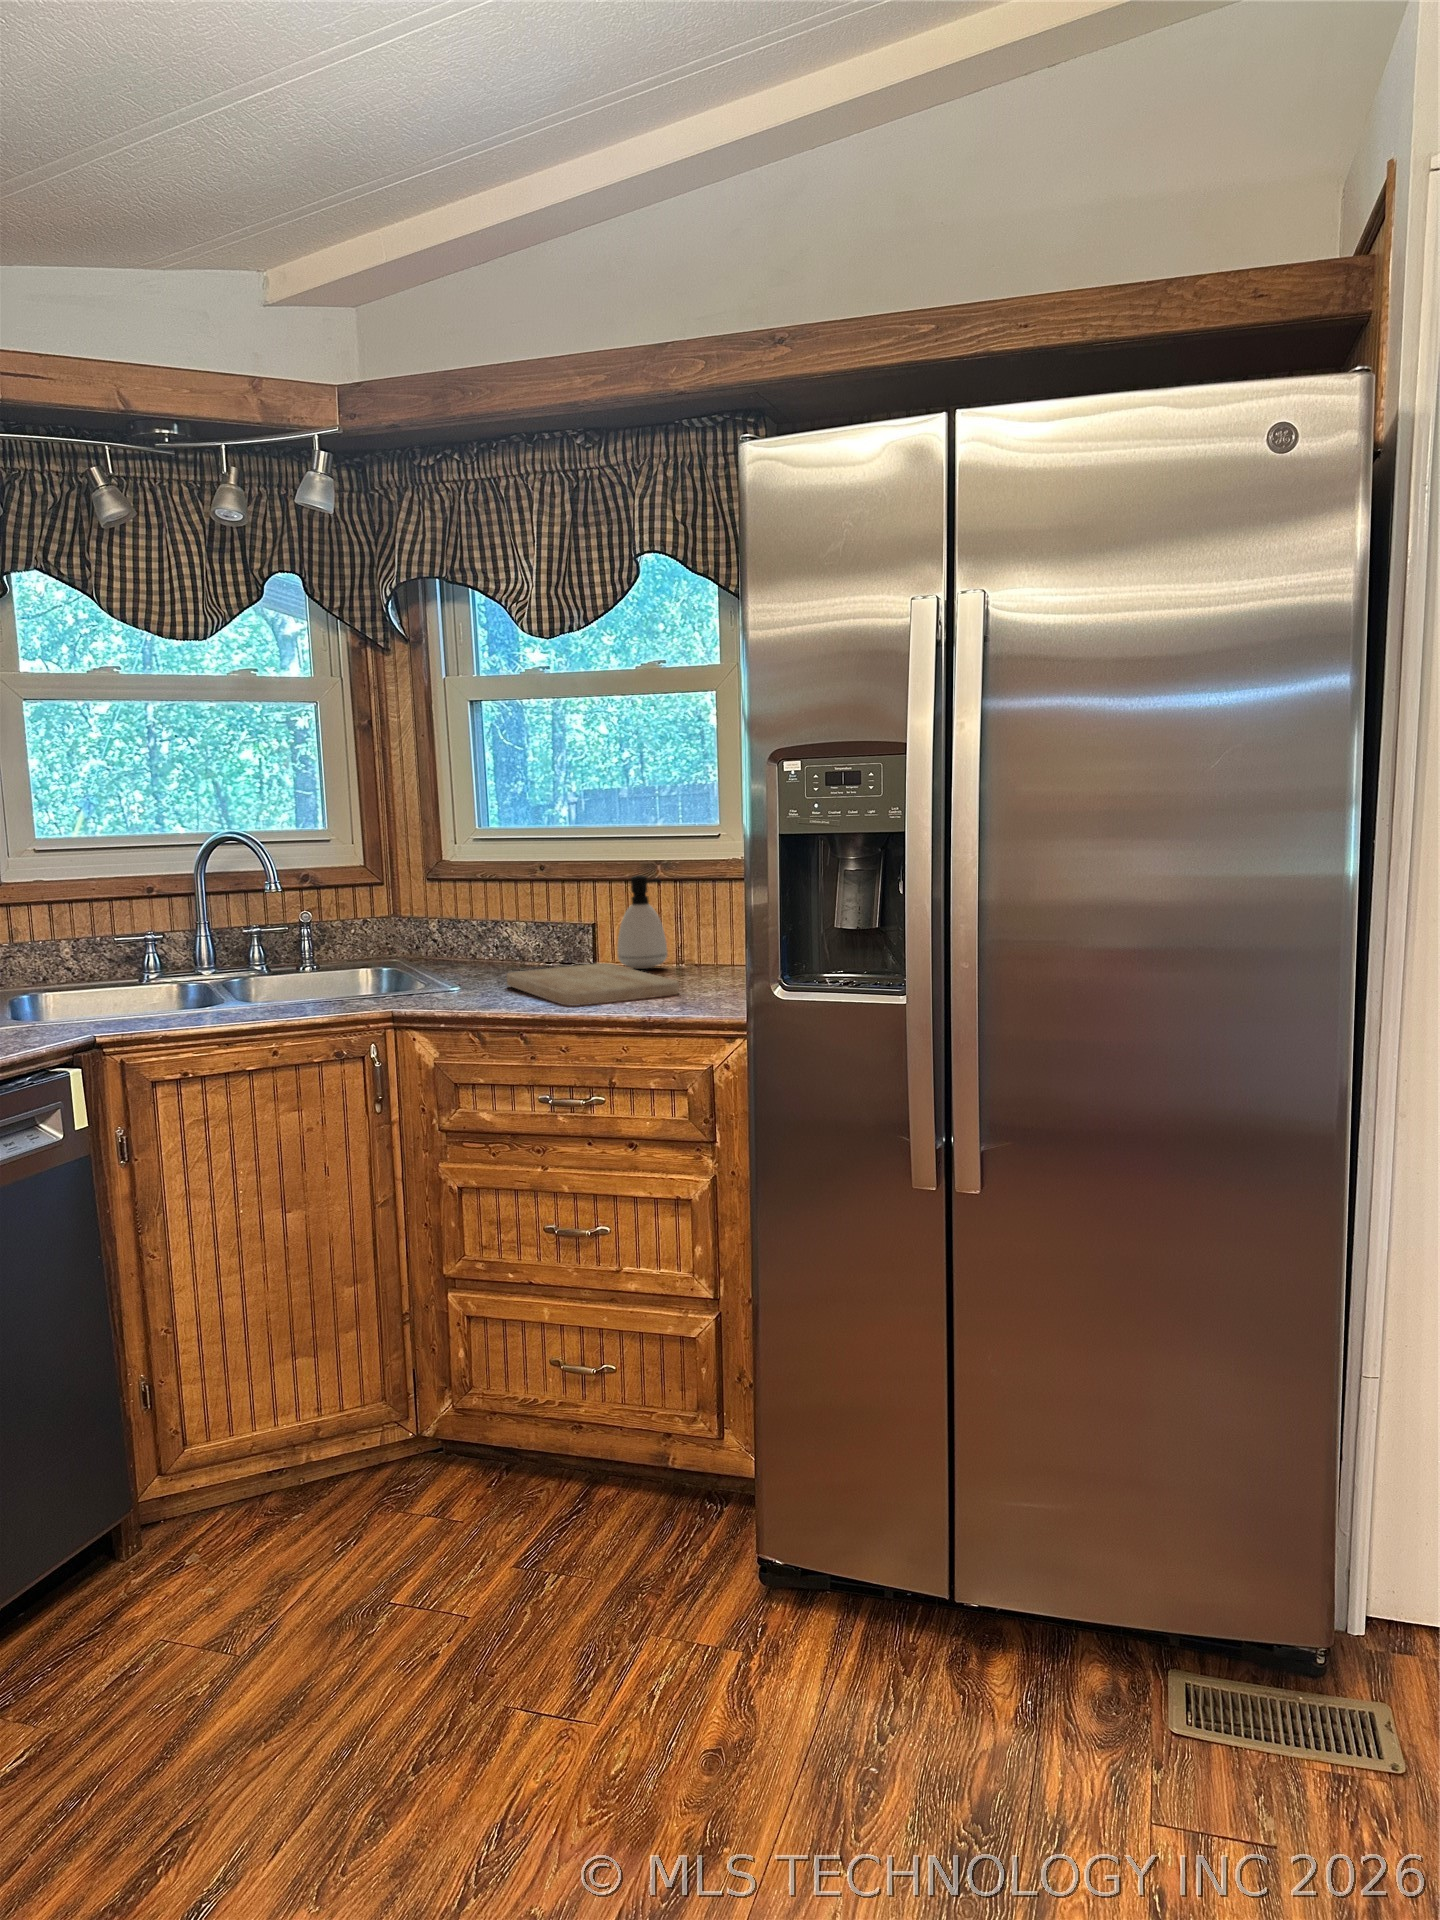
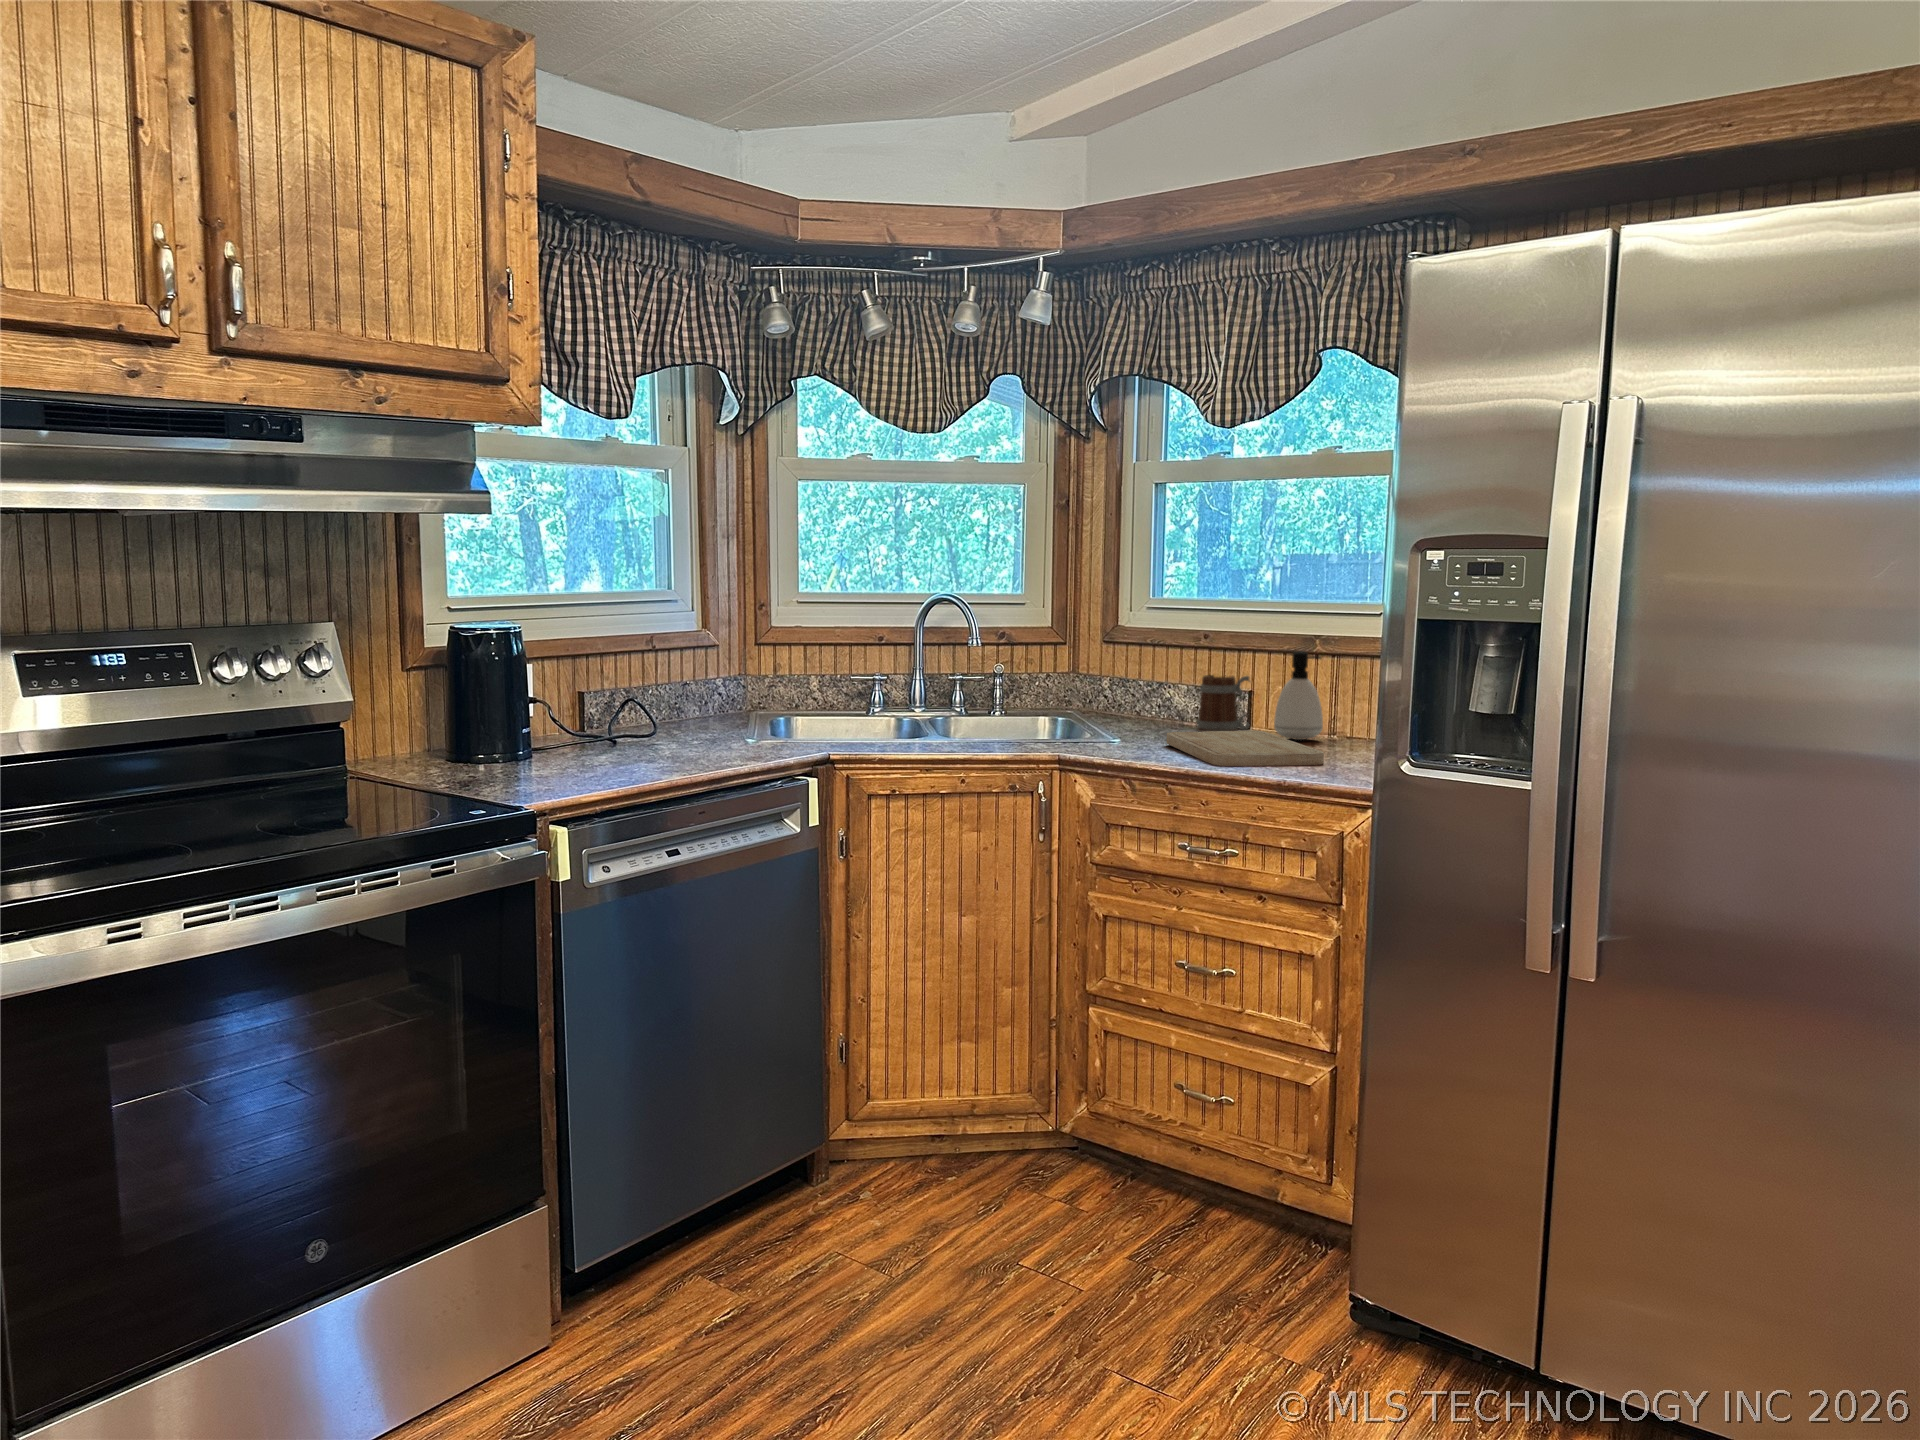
mug: none [535,905,598,970] -> present [1197,675,1250,732]

